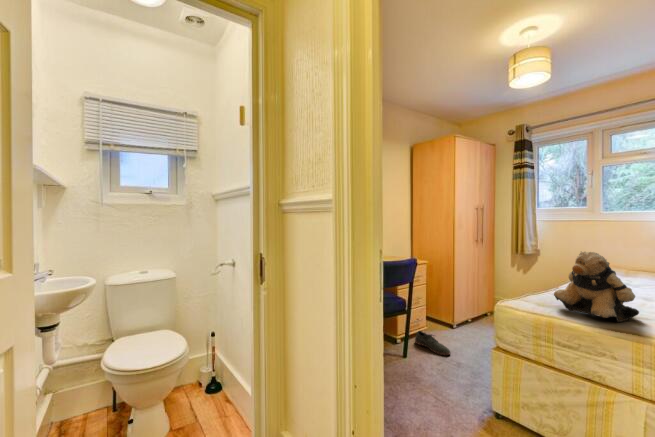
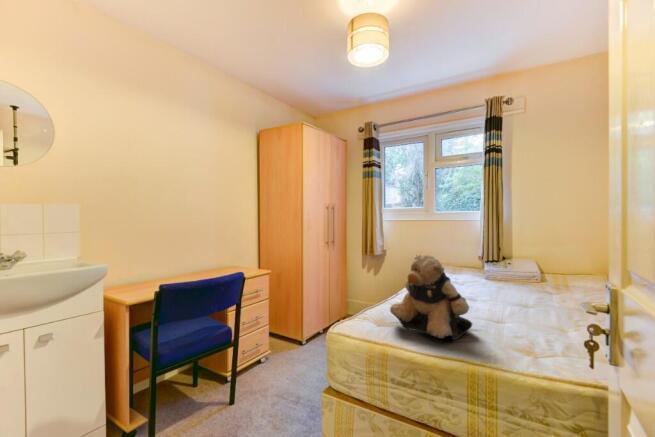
shoe: present [415,331,450,355] -> none [251,360,290,389]

